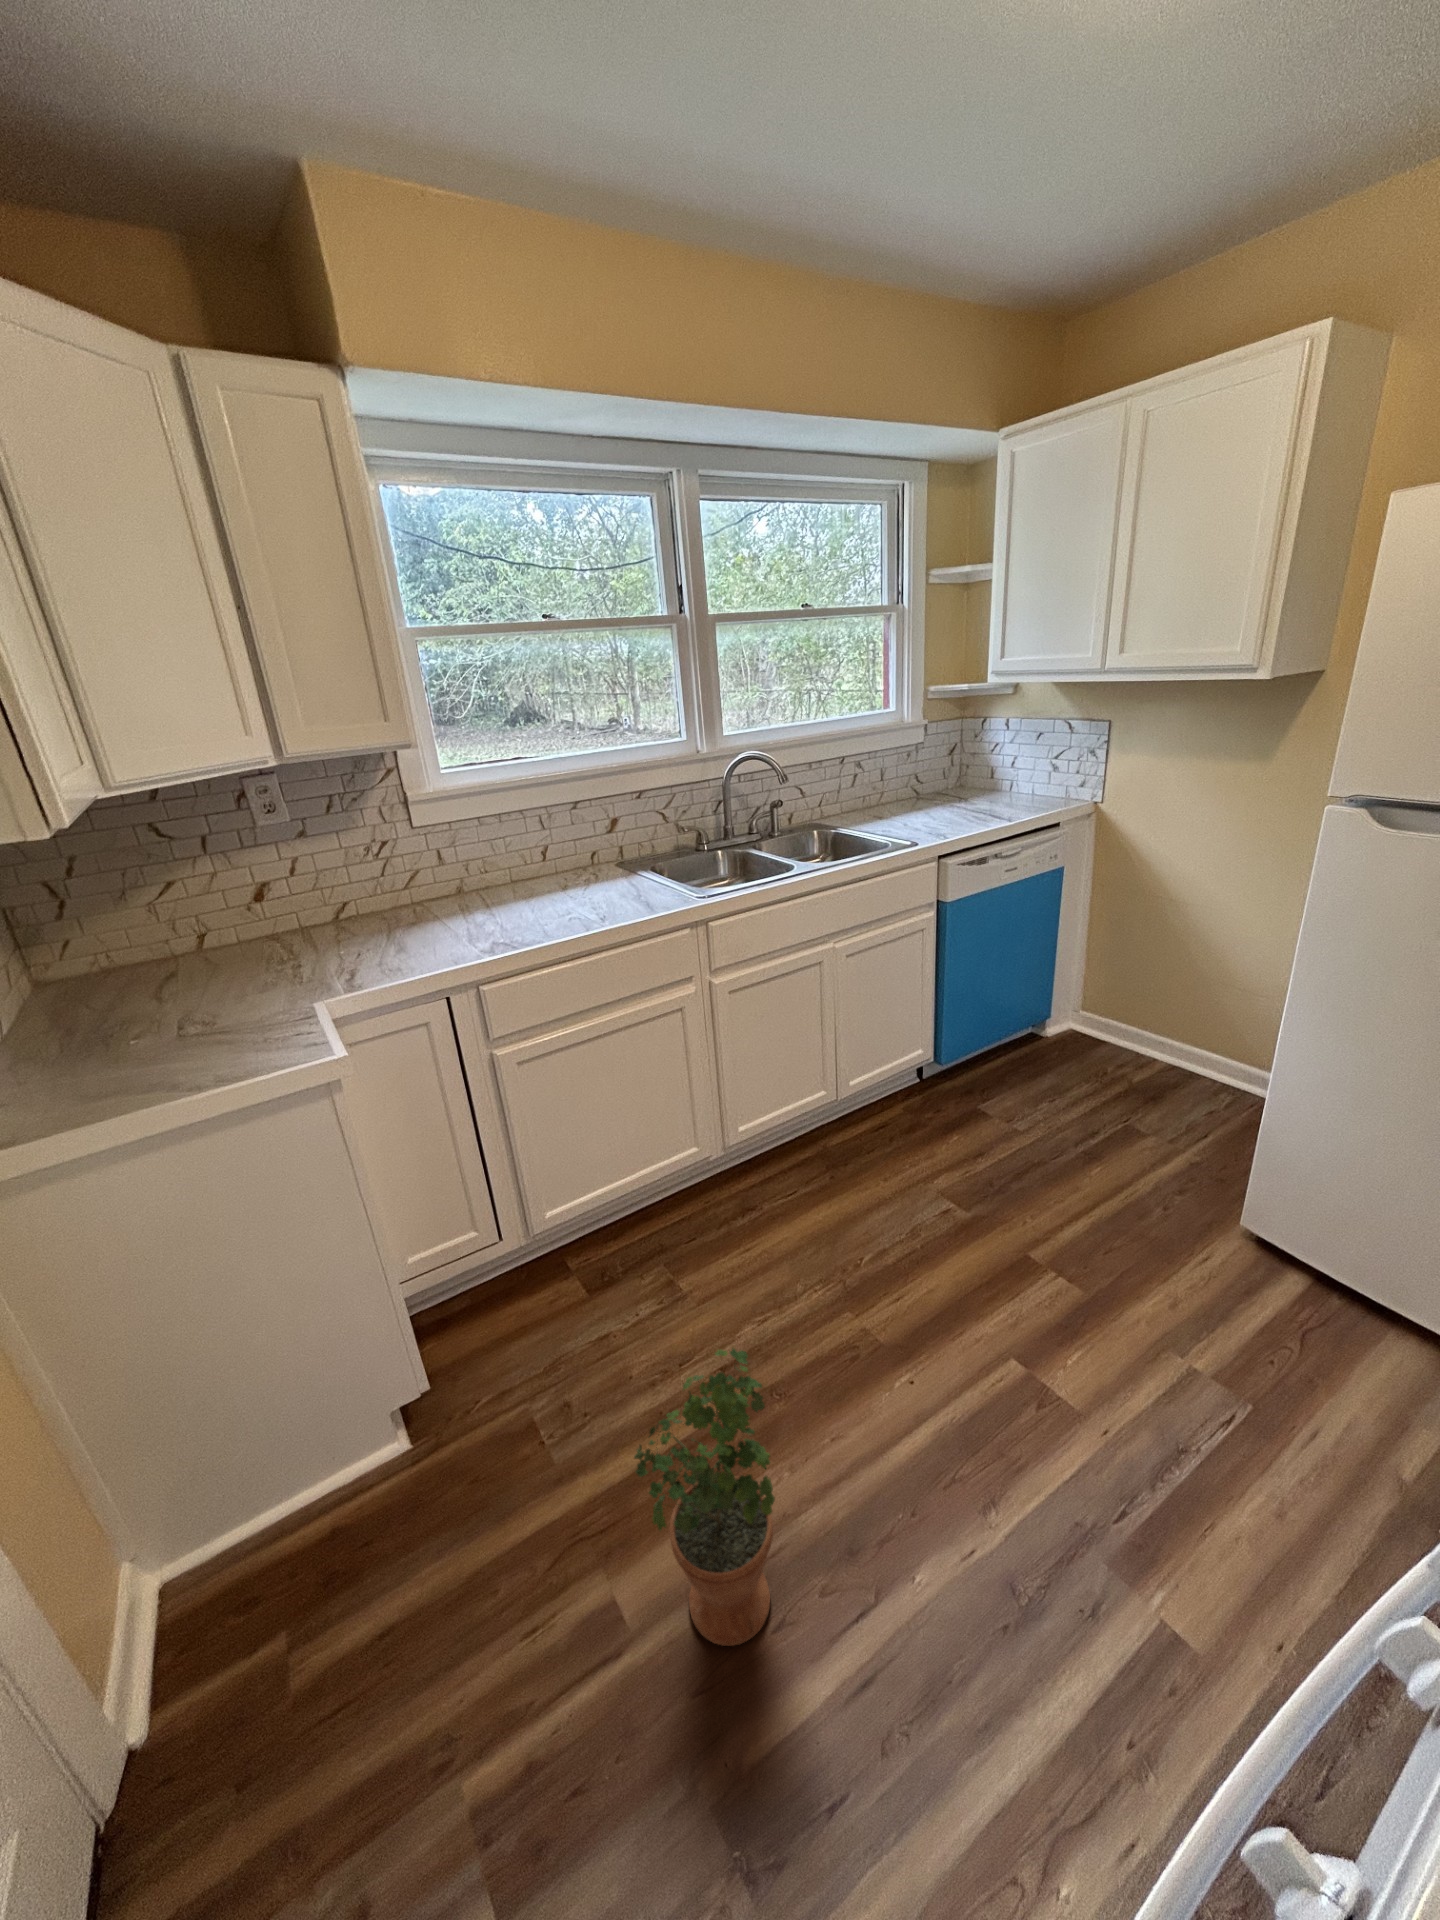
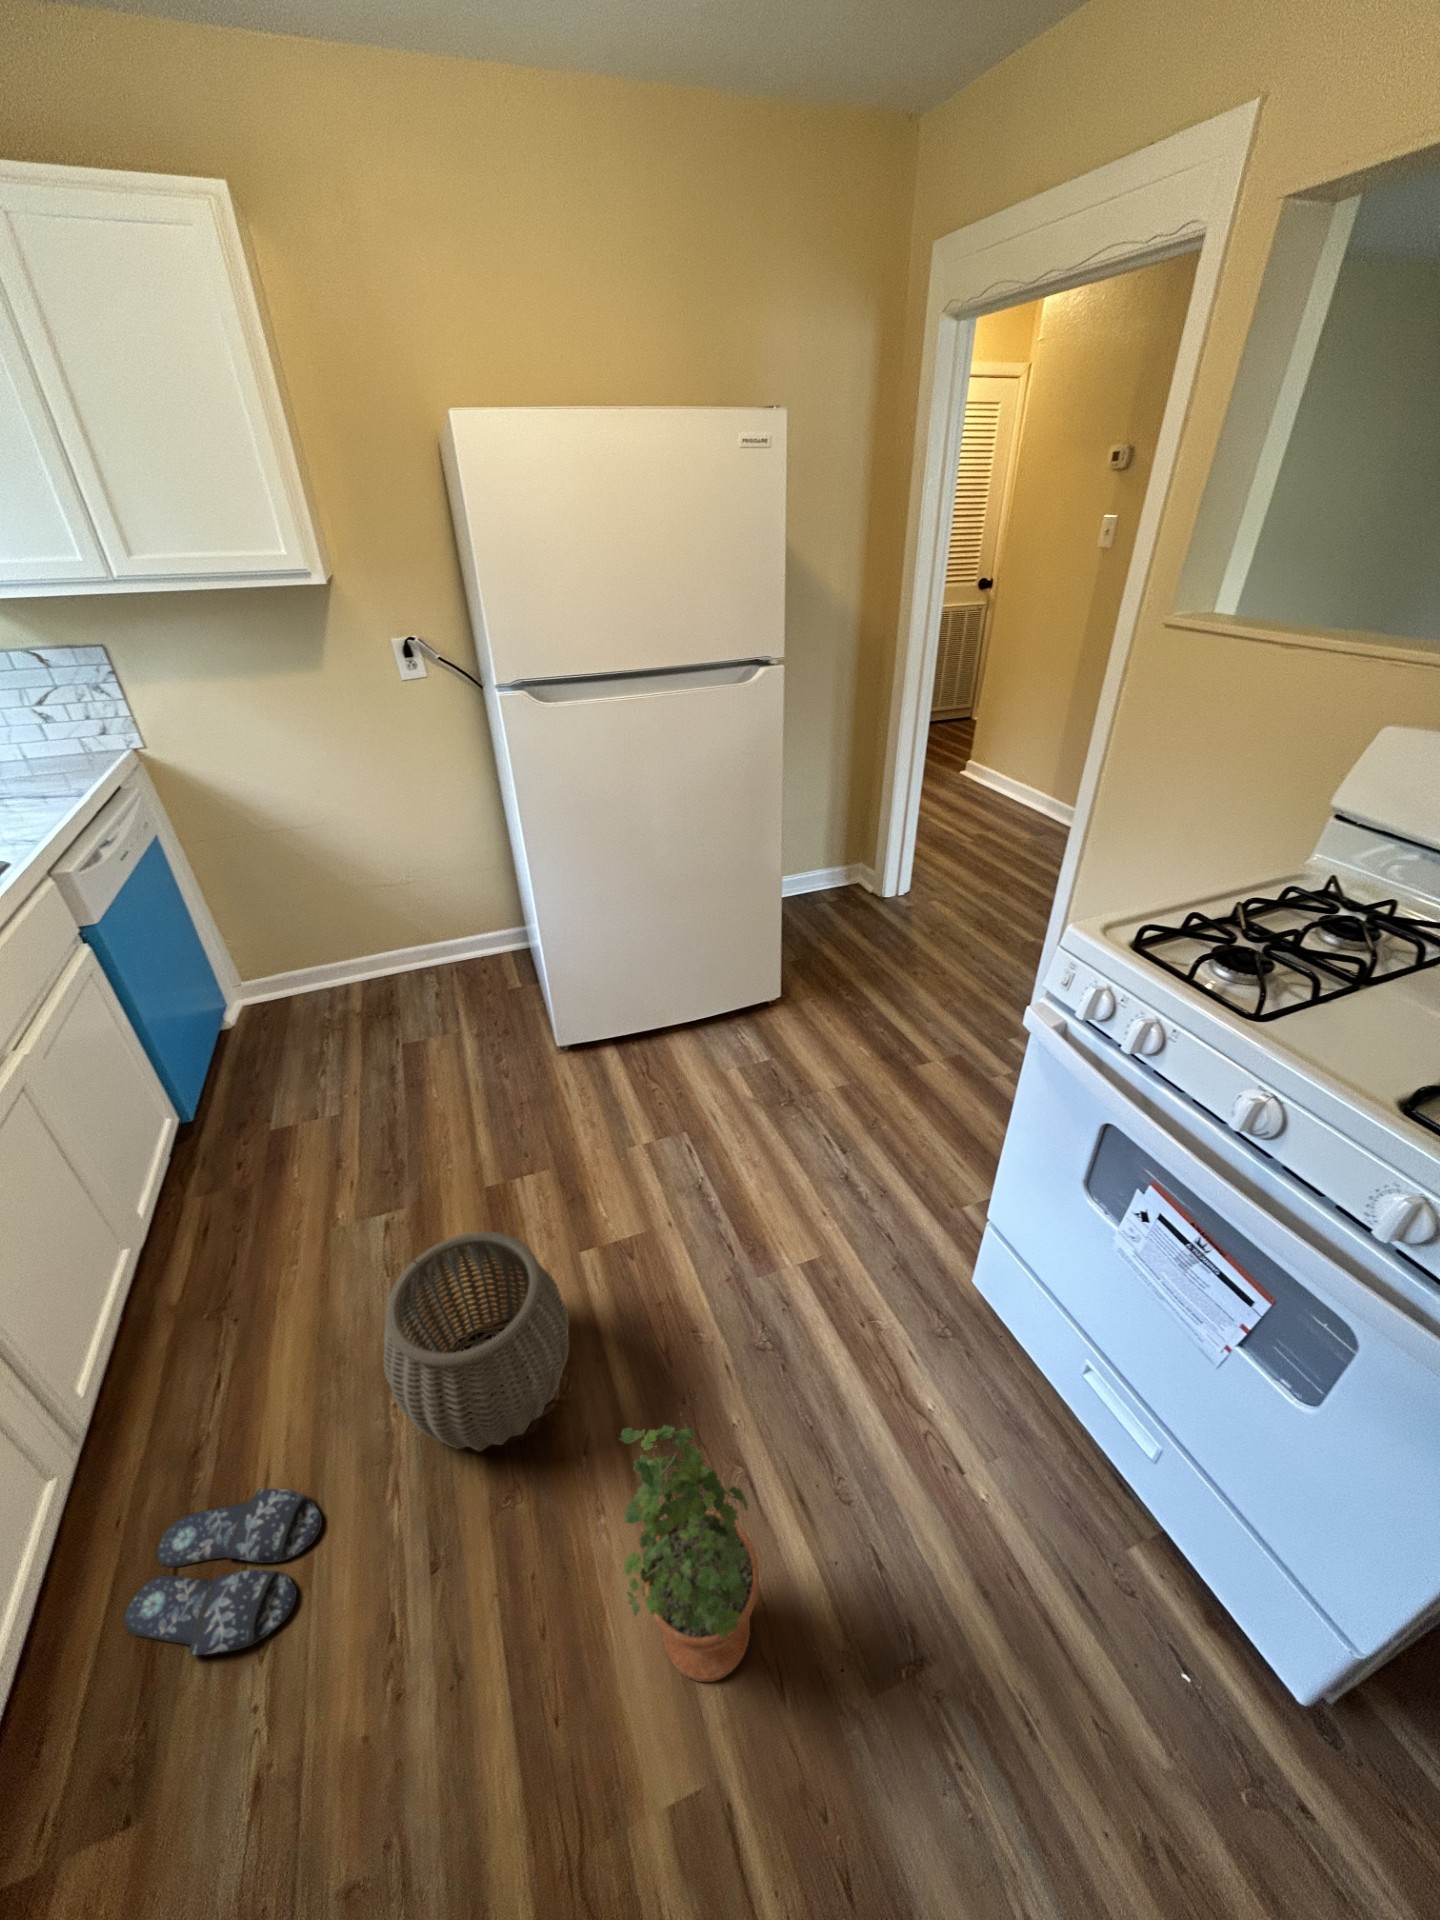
woven basket: none [779,1203,936,1393] -> present [383,1232,570,1451]
slippers: none [647,1225,739,1305] -> present [124,1489,322,1656]

